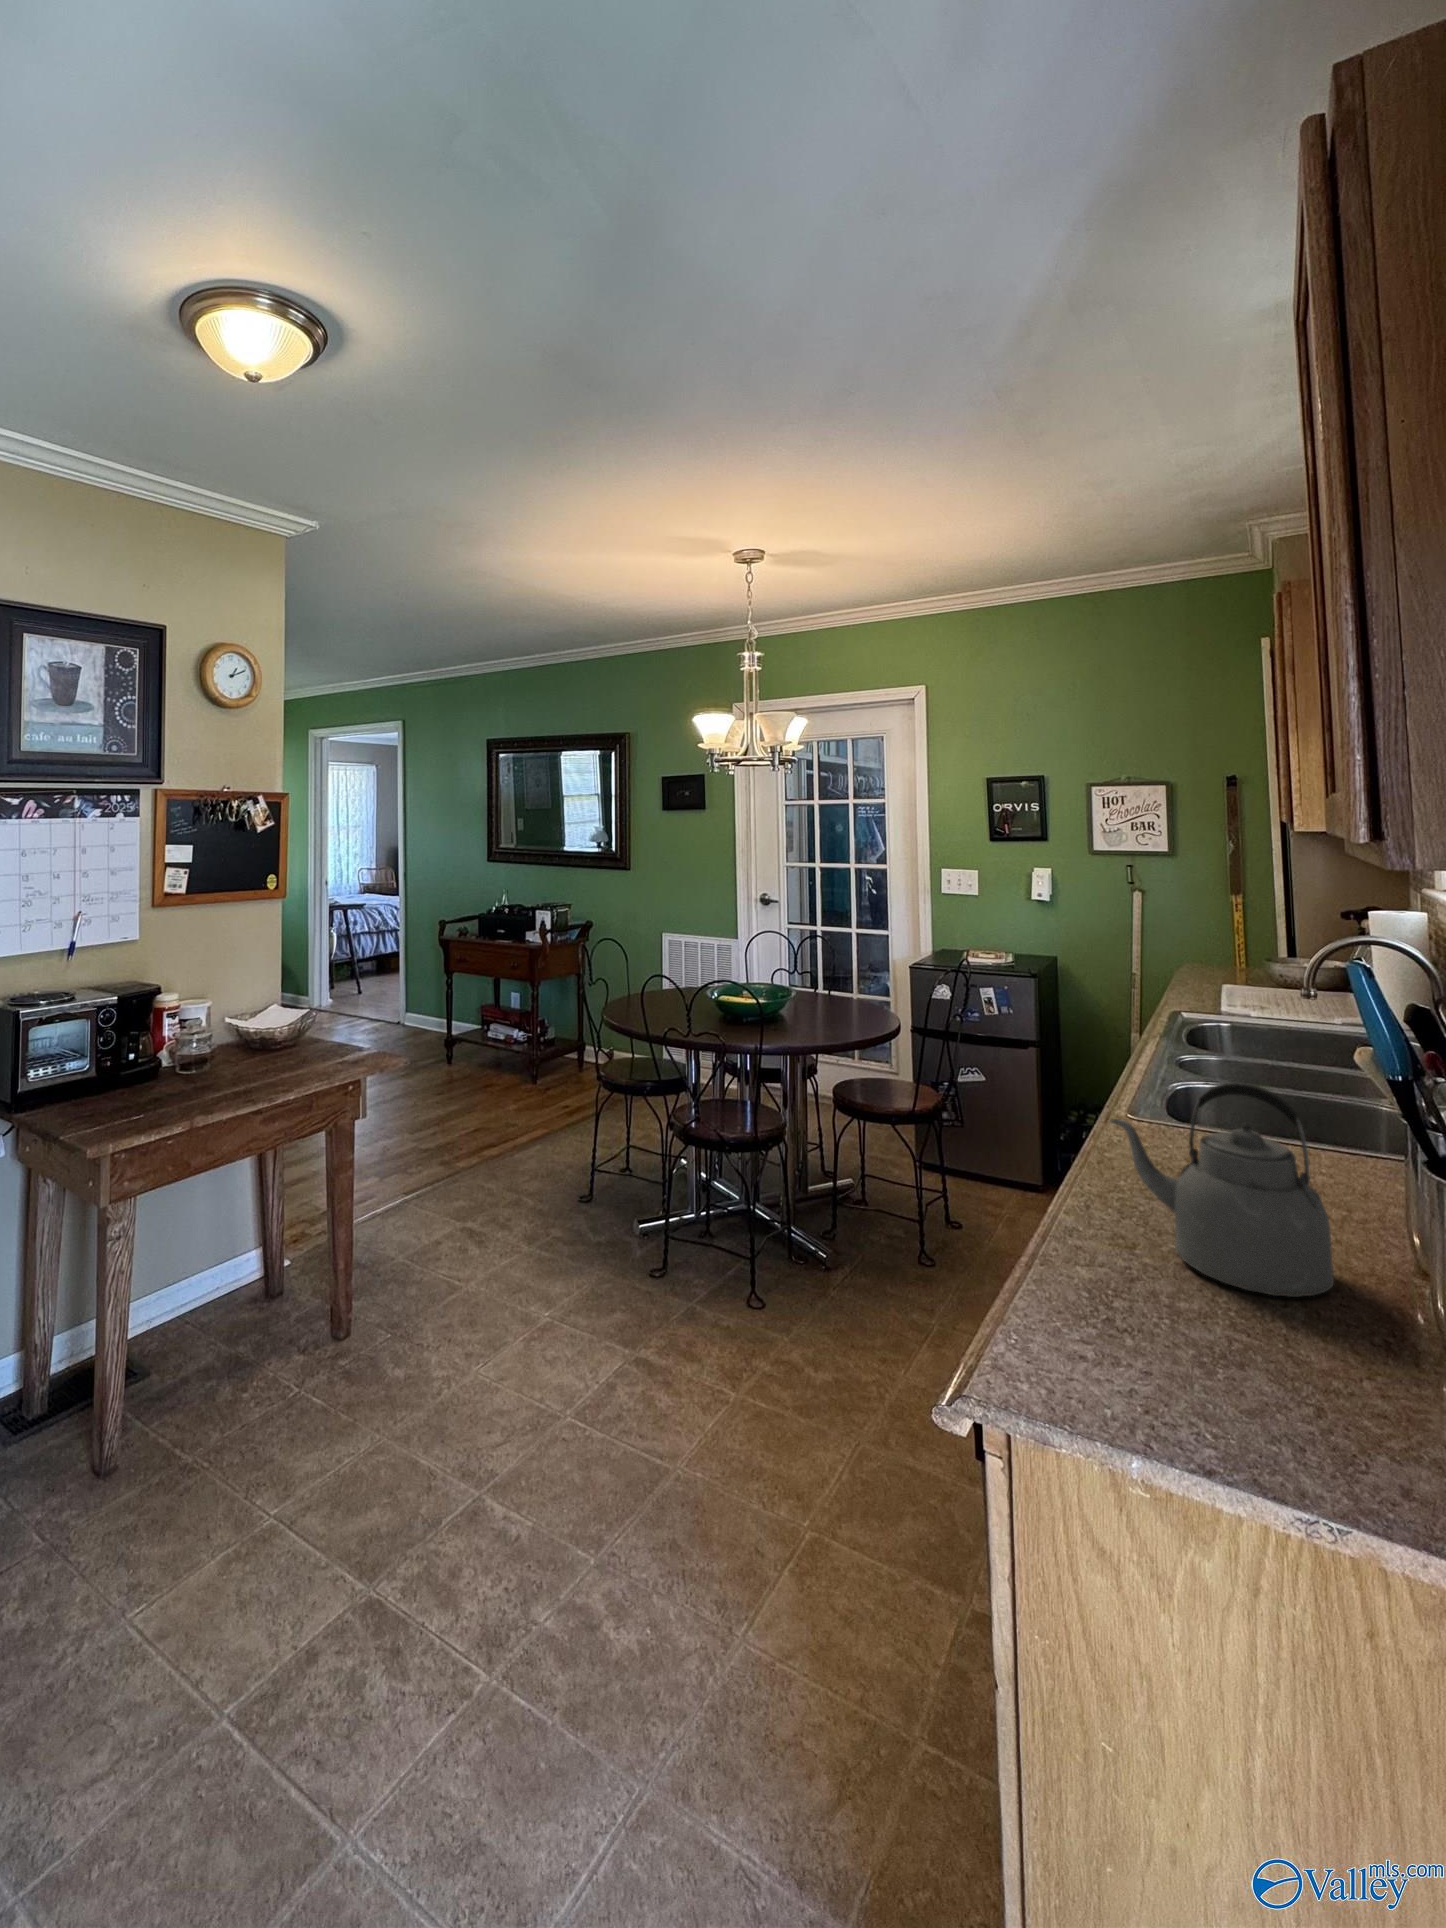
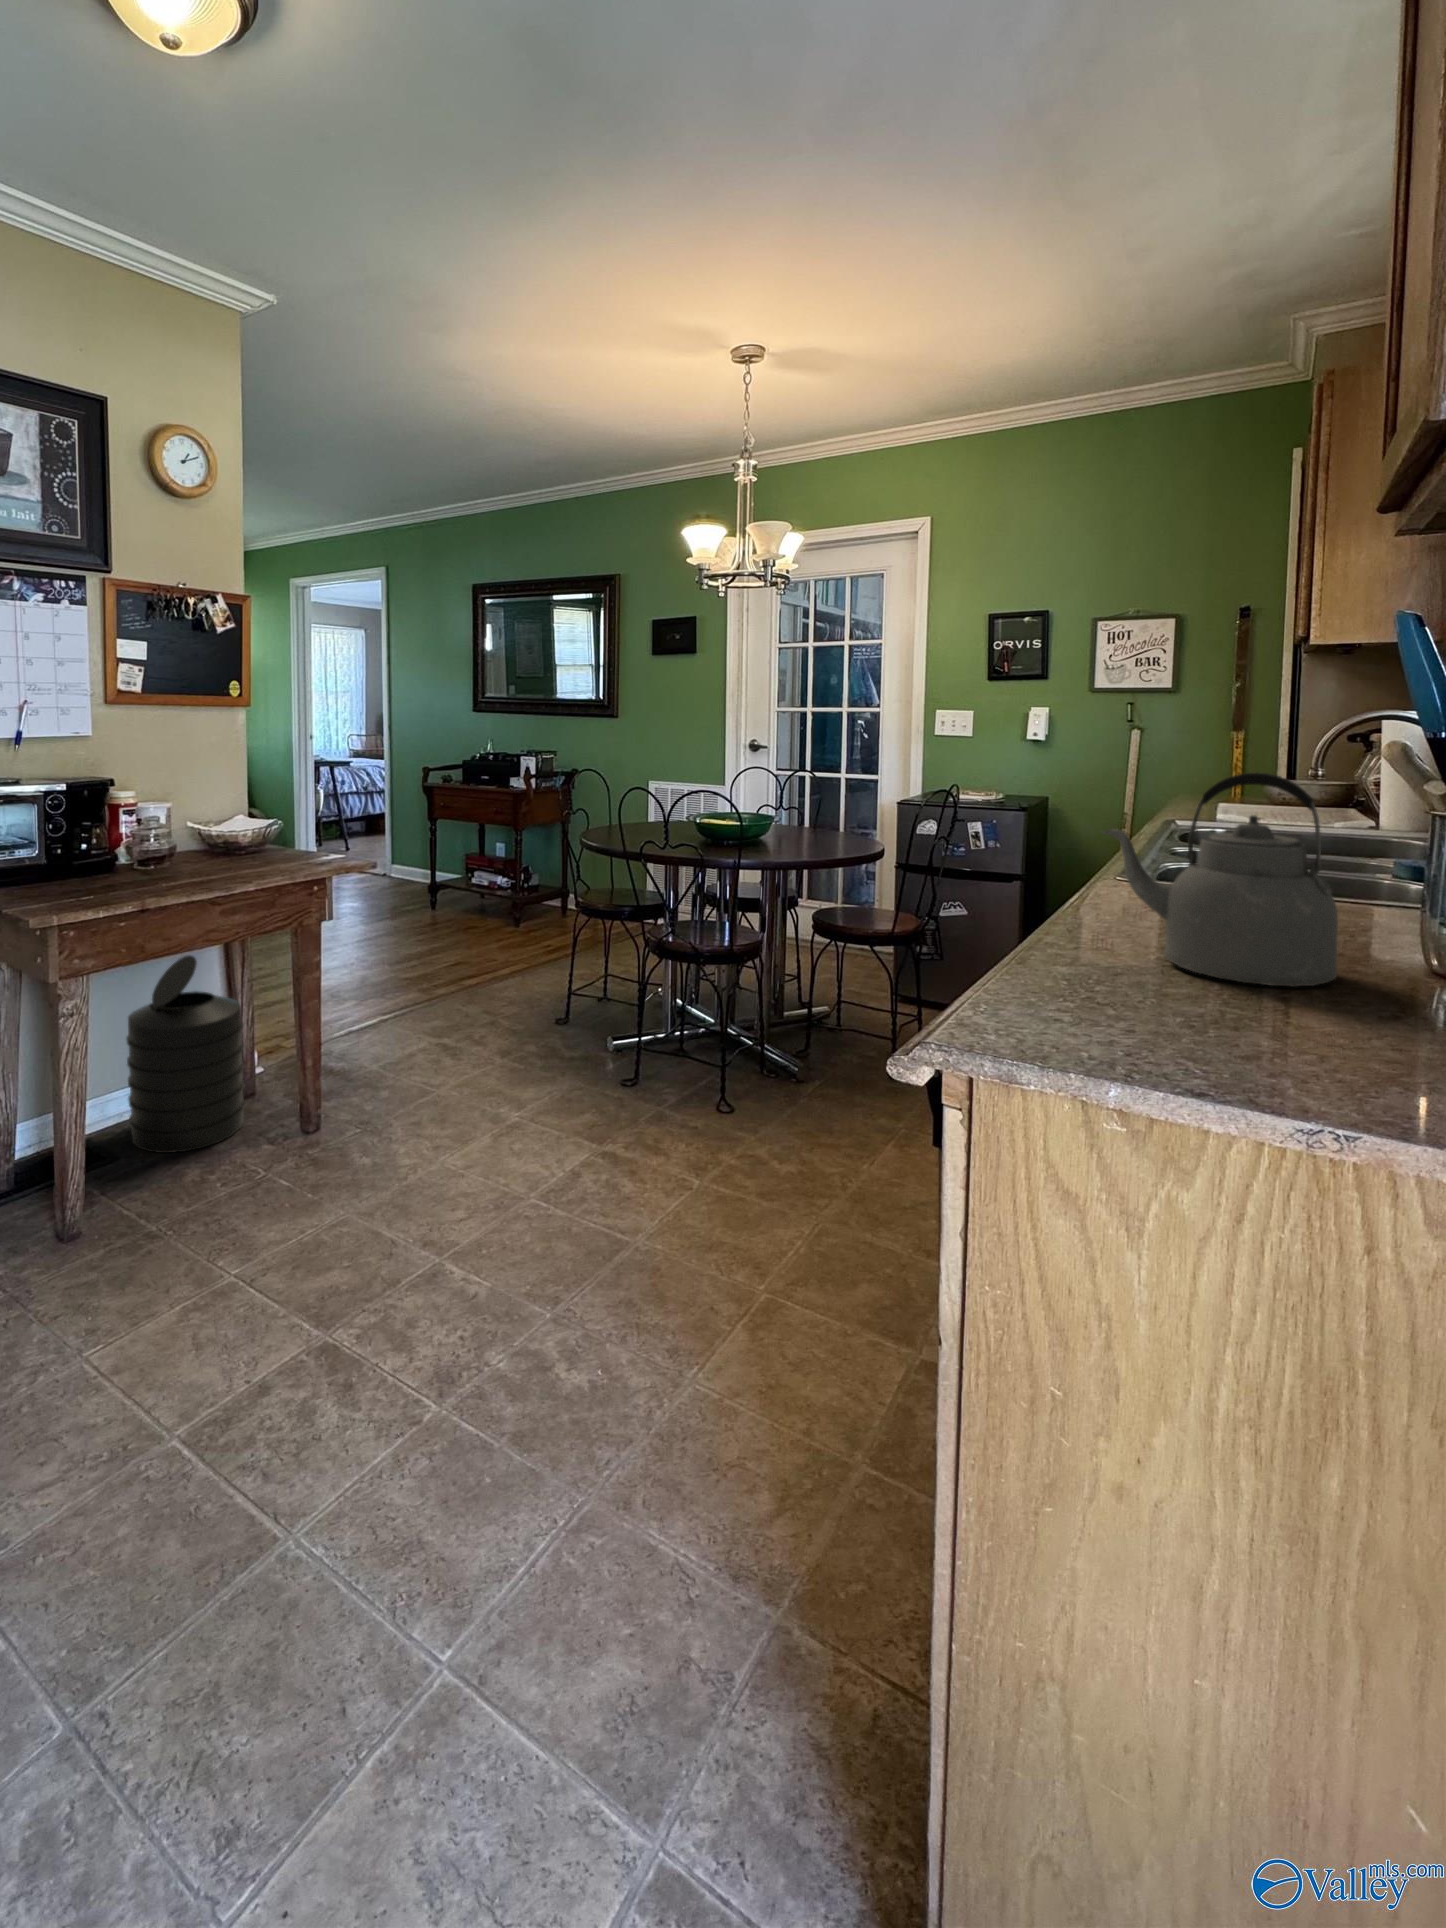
trash can: none [159,1154,274,1365] -> present [127,955,245,1153]

